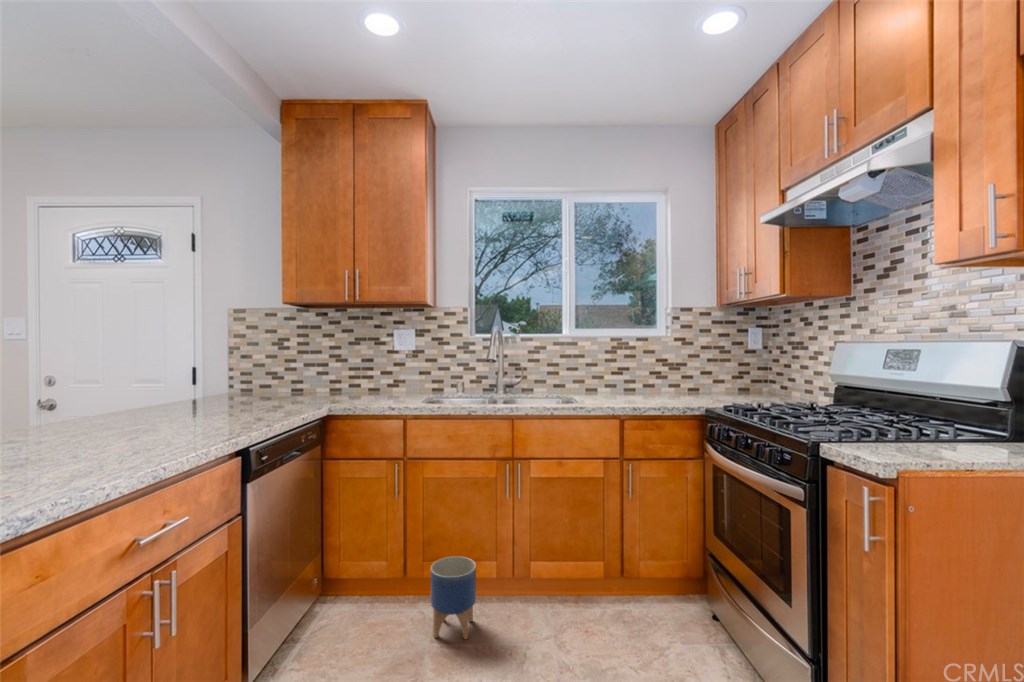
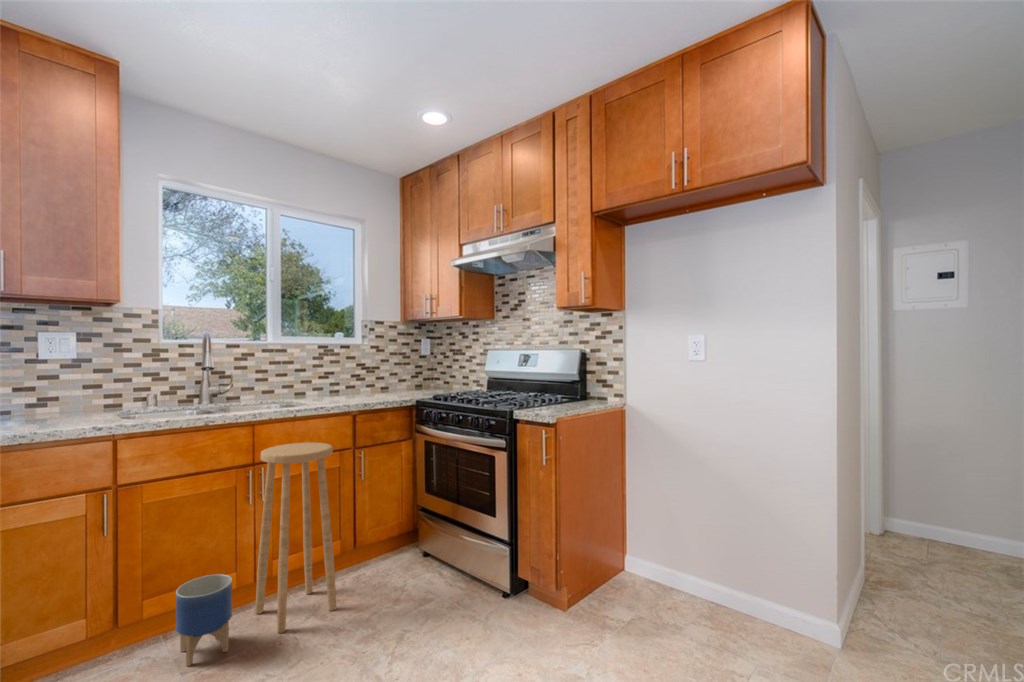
stool: none [507,442,578,643] -> present [255,442,336,633]

